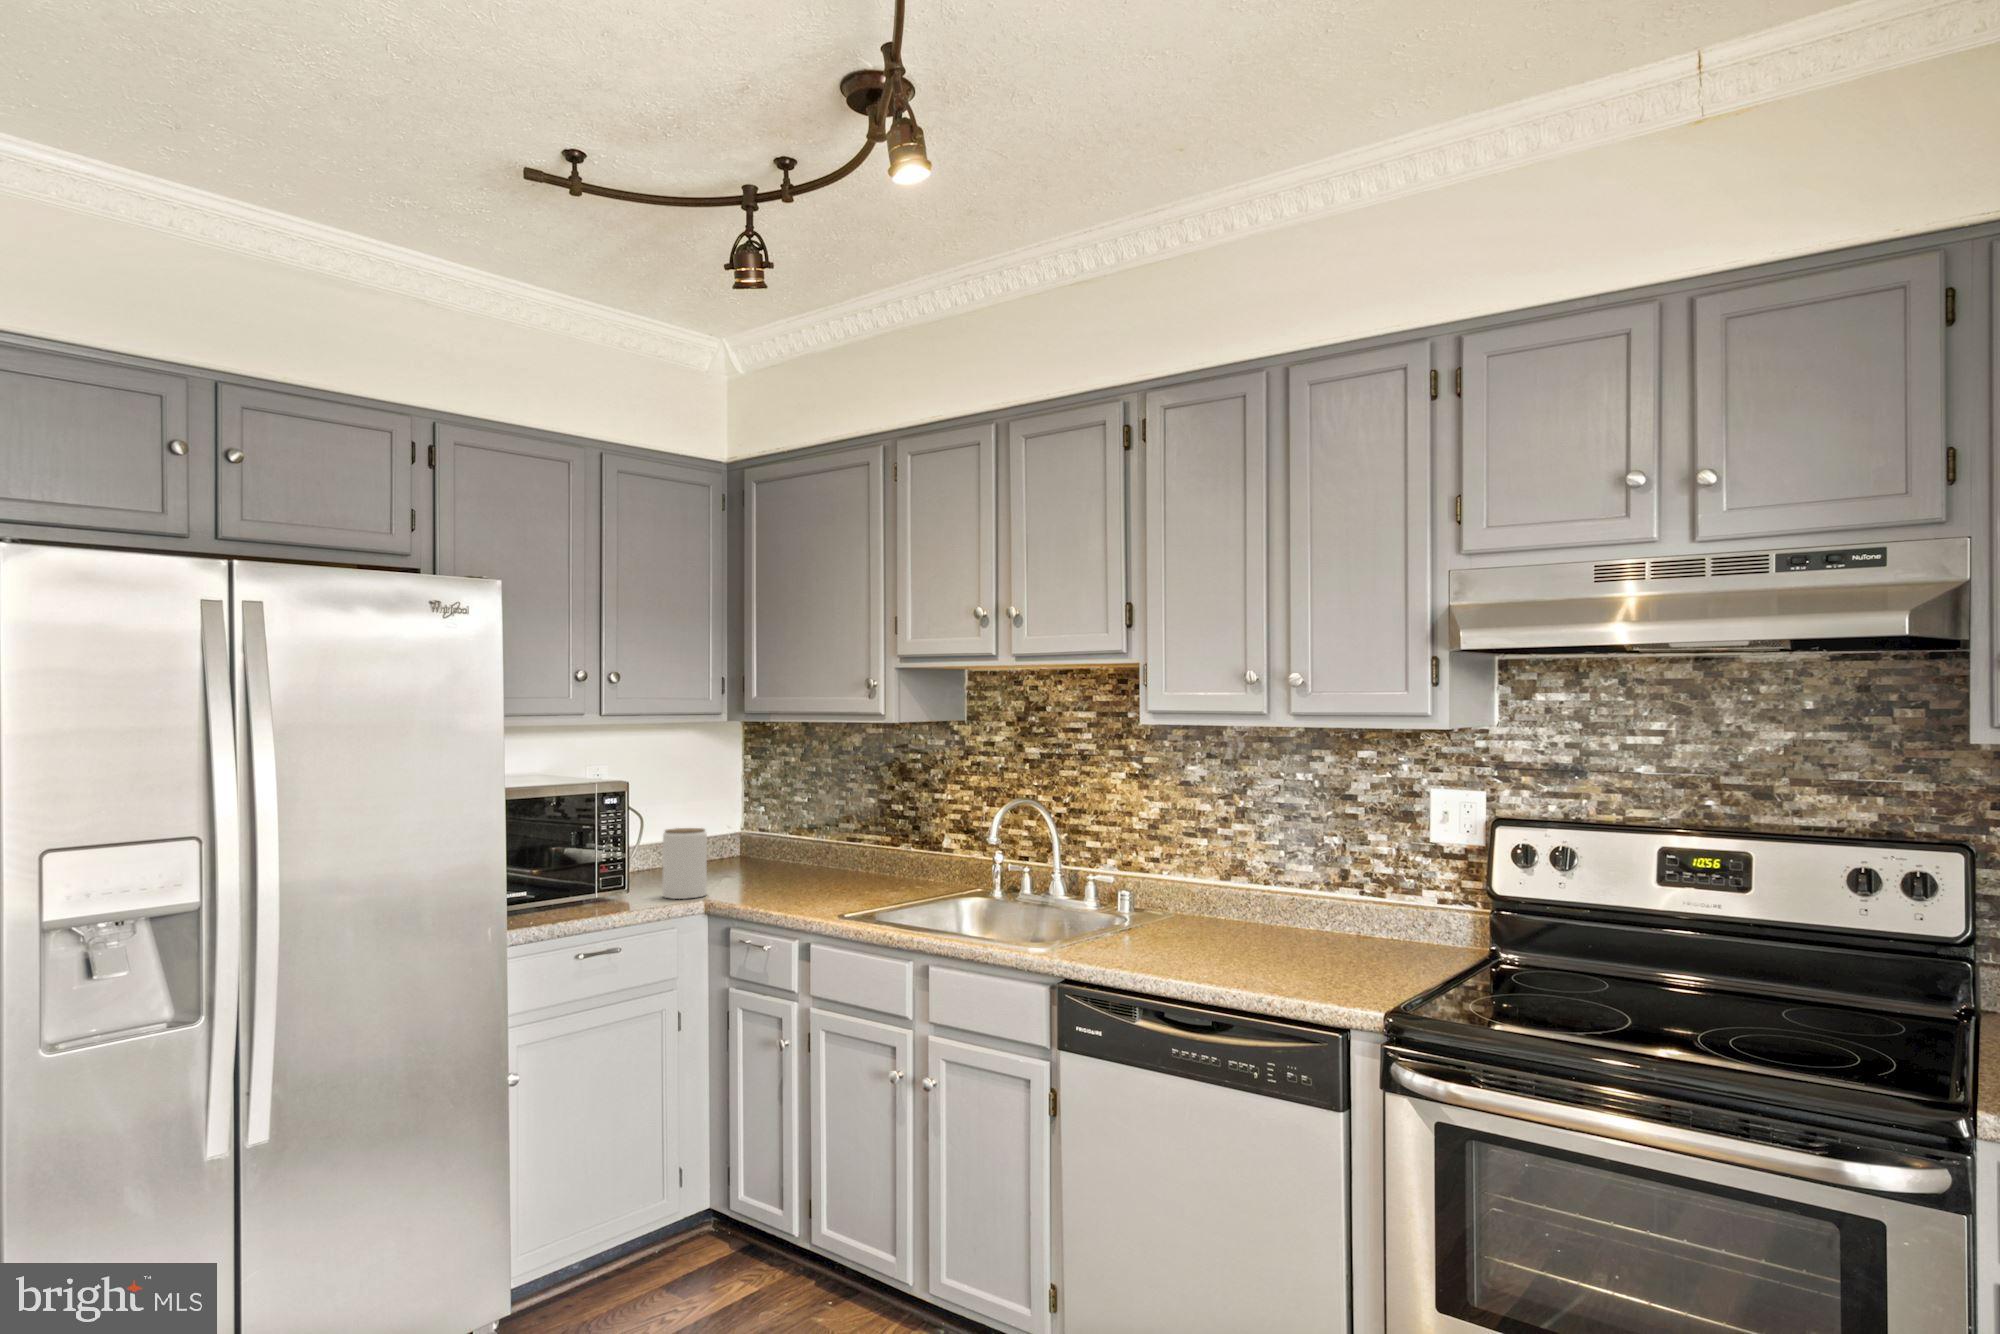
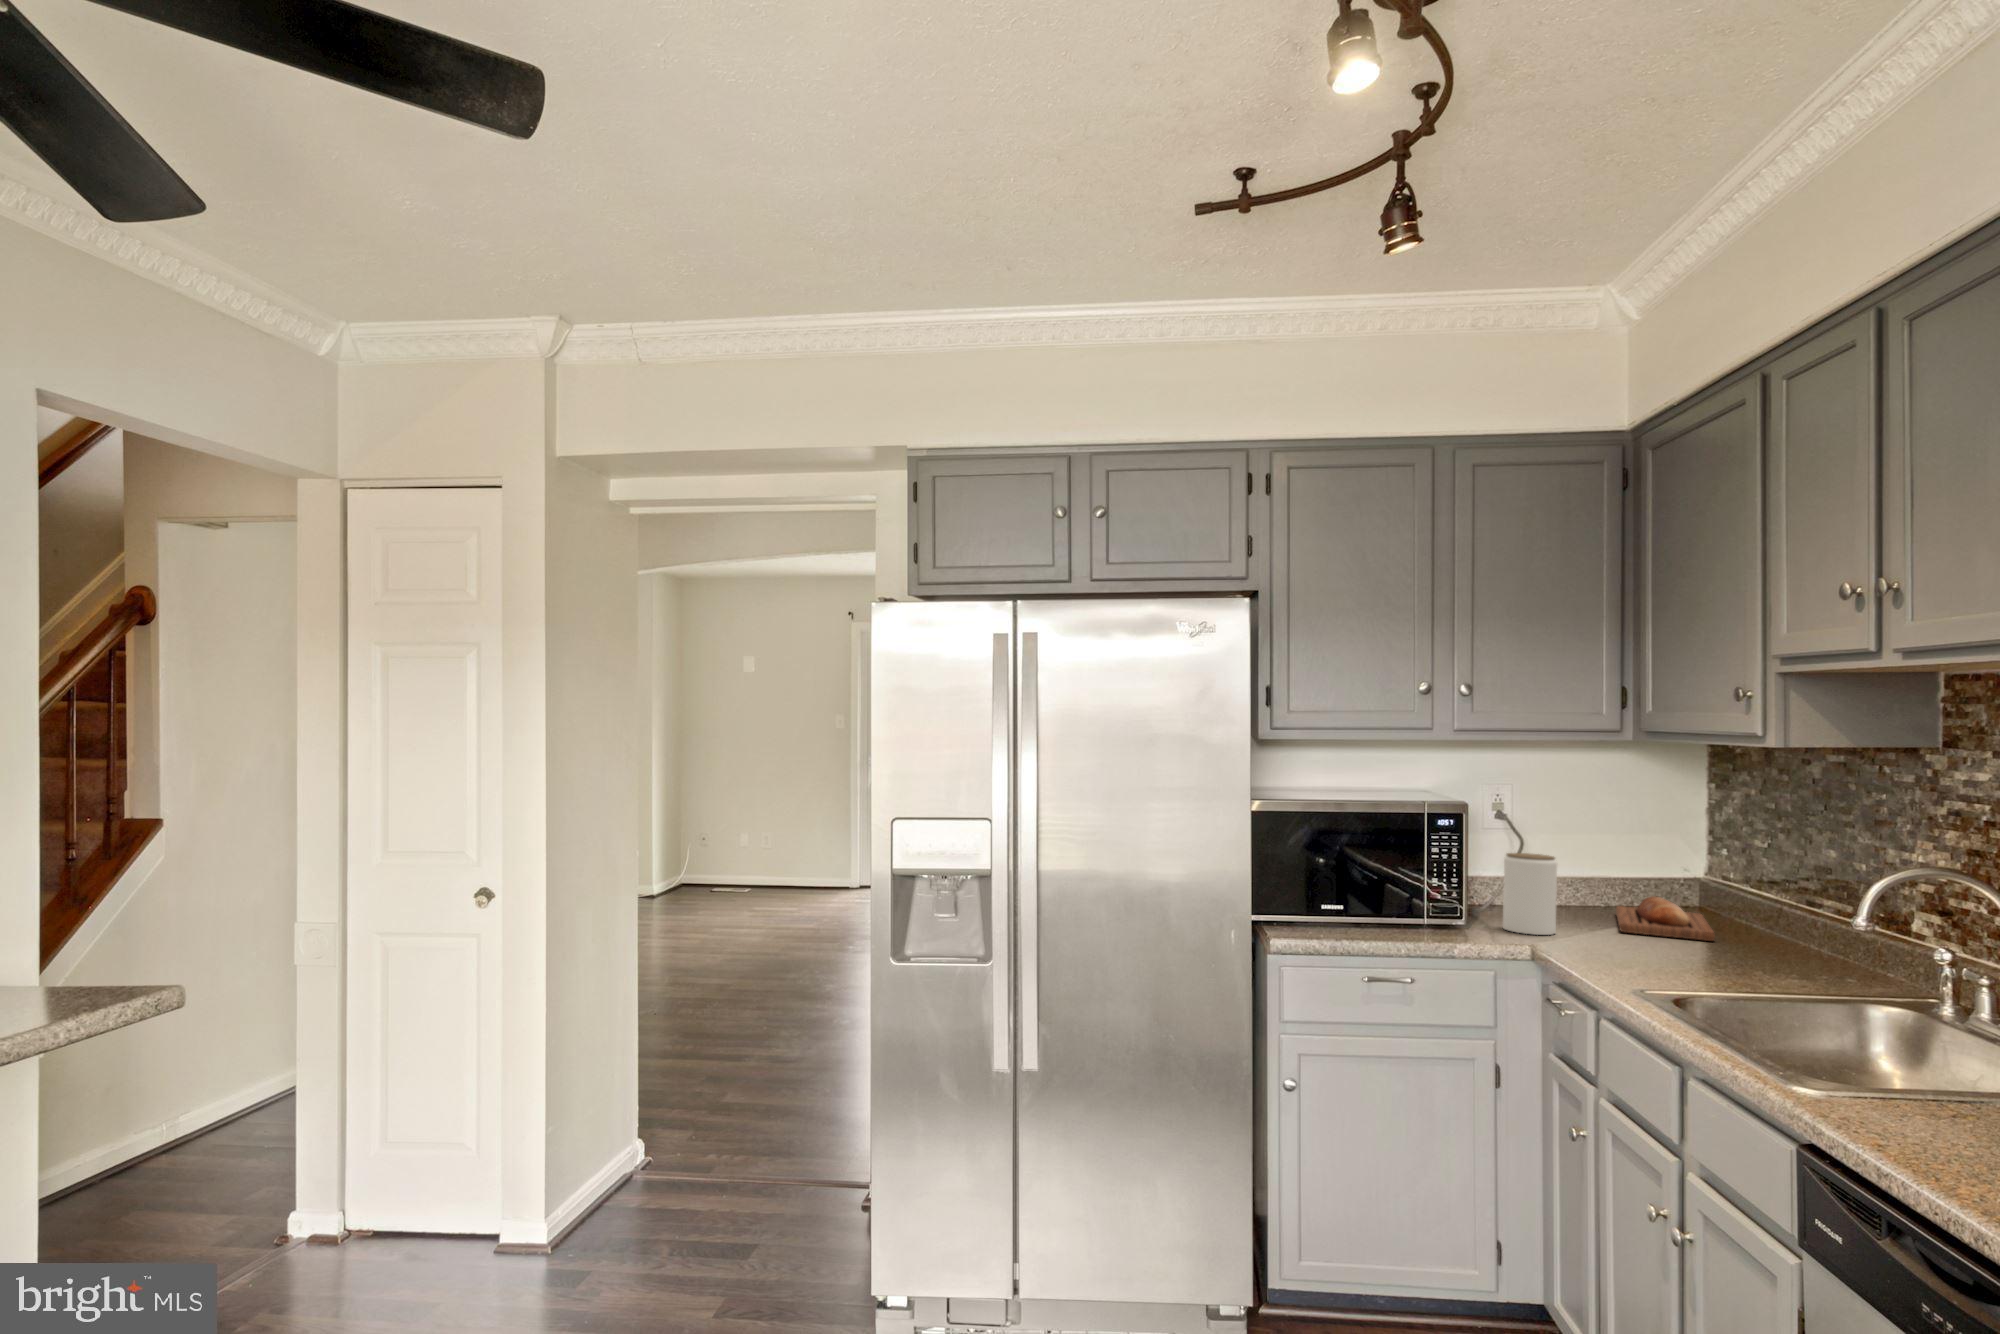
bread loaf: none [702,852,803,884] -> present [1616,896,1715,941]

